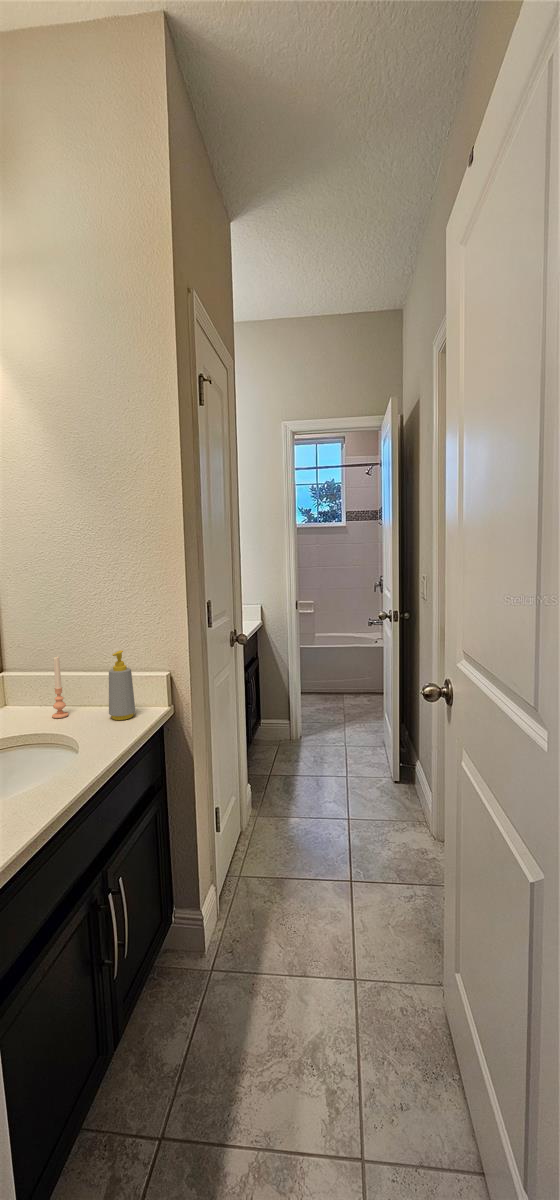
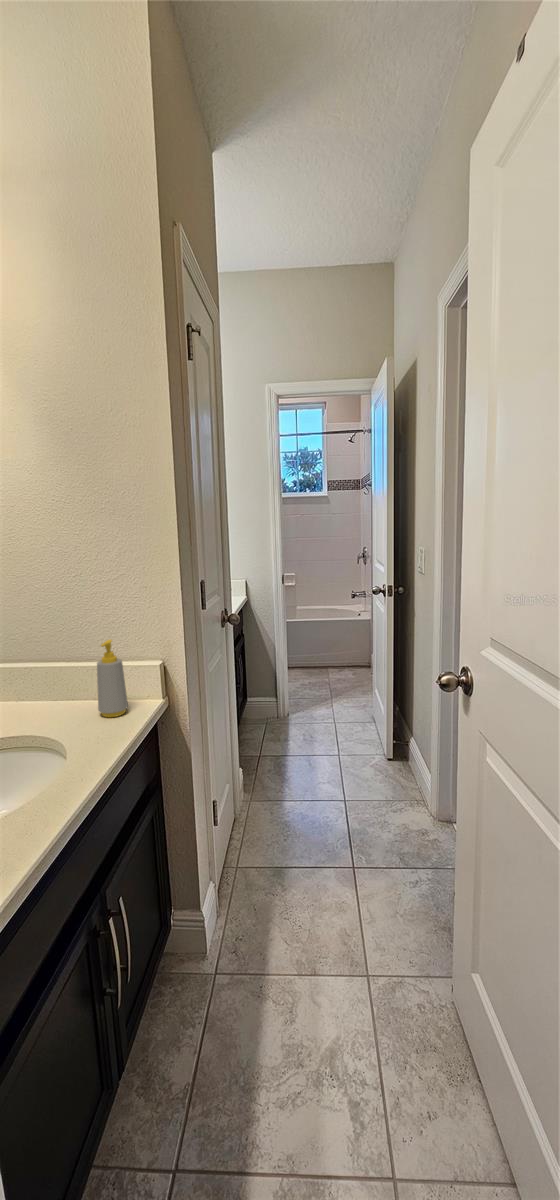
candle: present [52,657,68,718] -> none [33,648,52,717]

